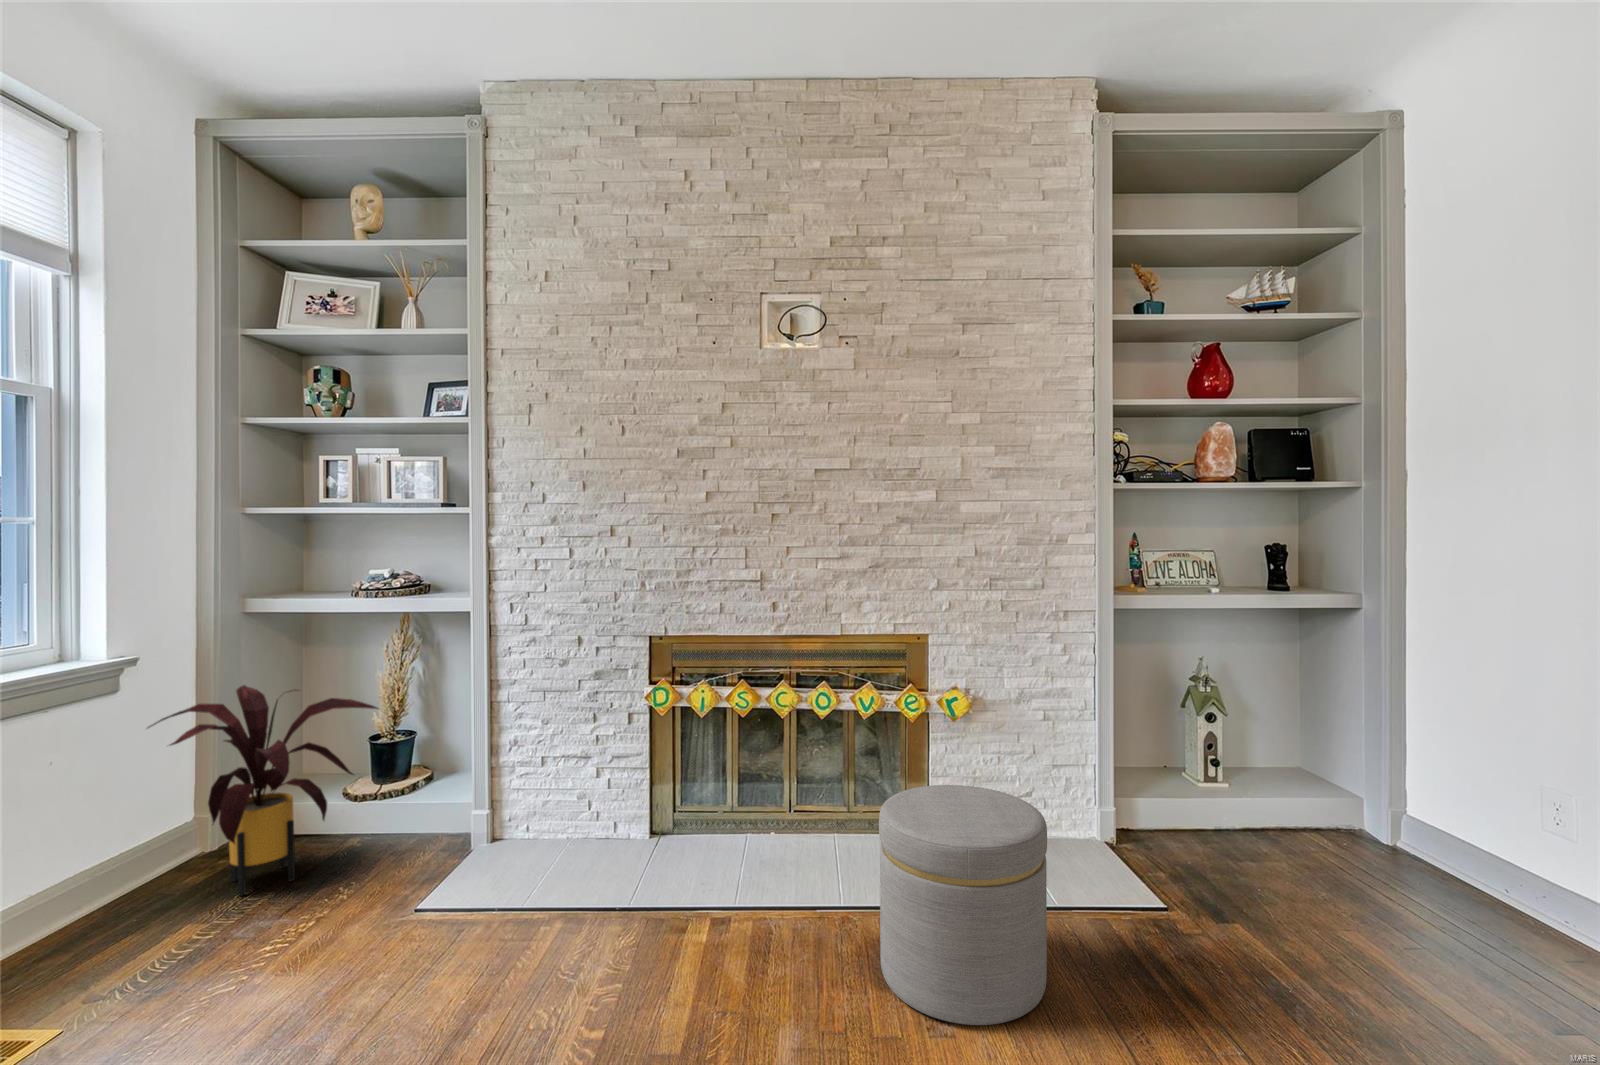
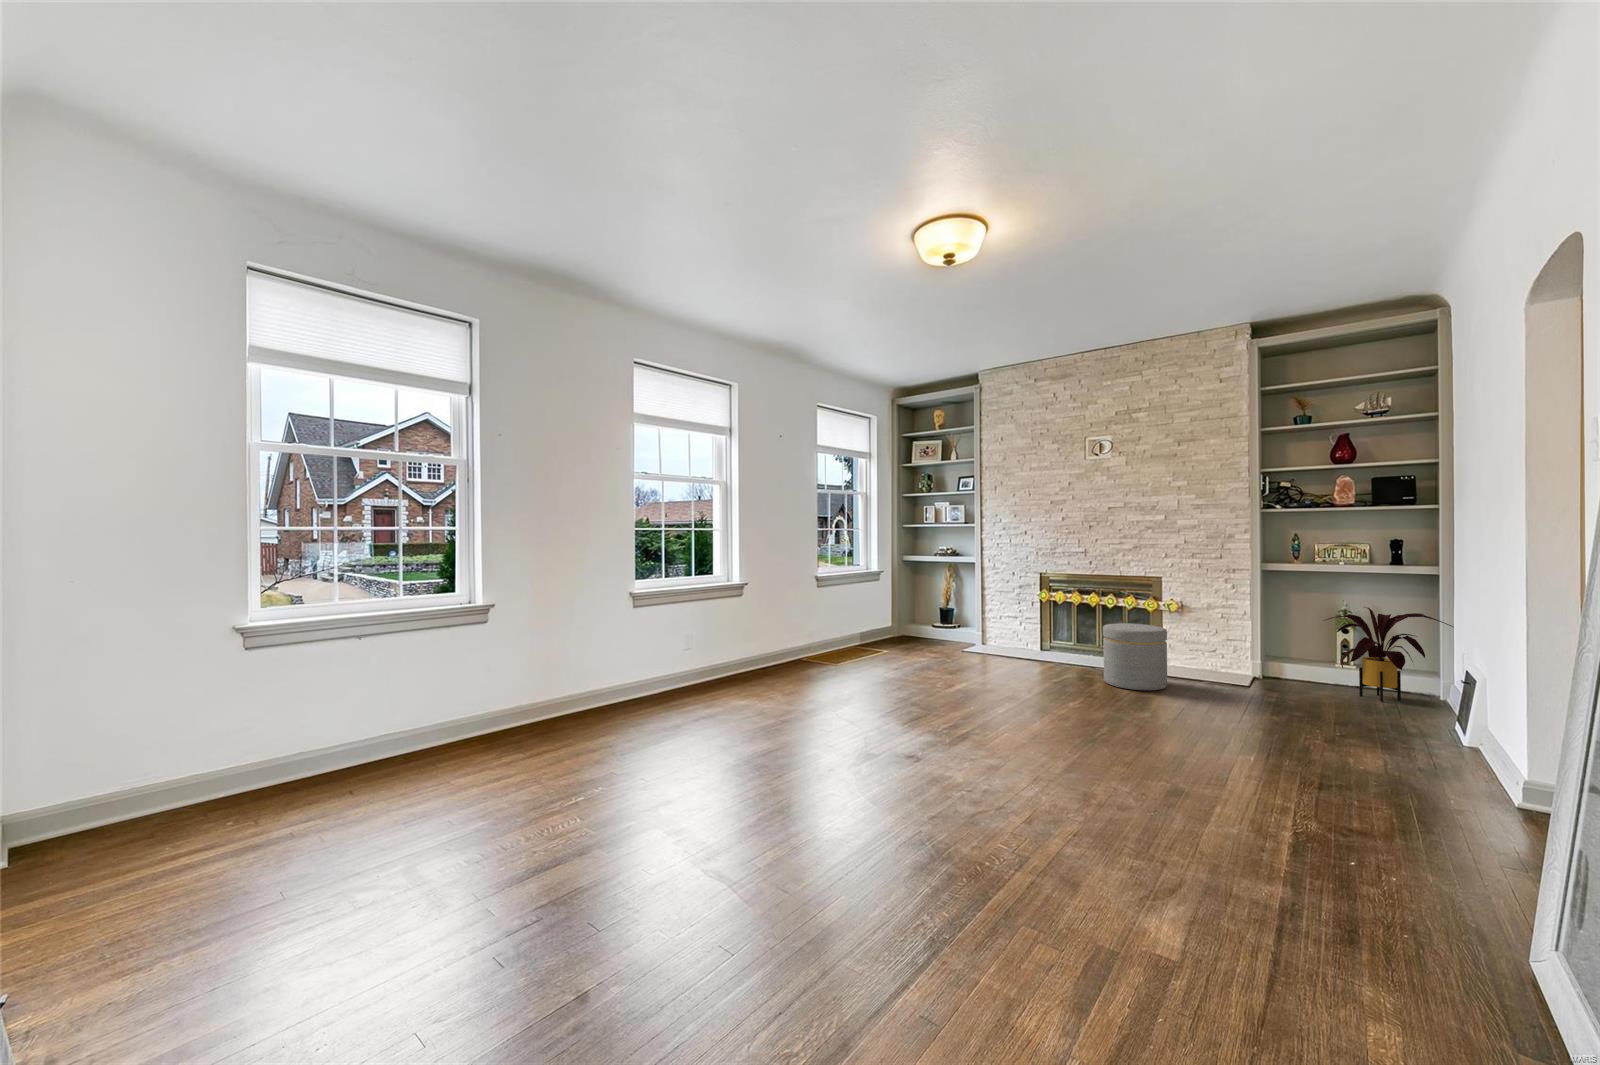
house plant: present [148,685,378,896] -> present [1326,608,1453,702]

